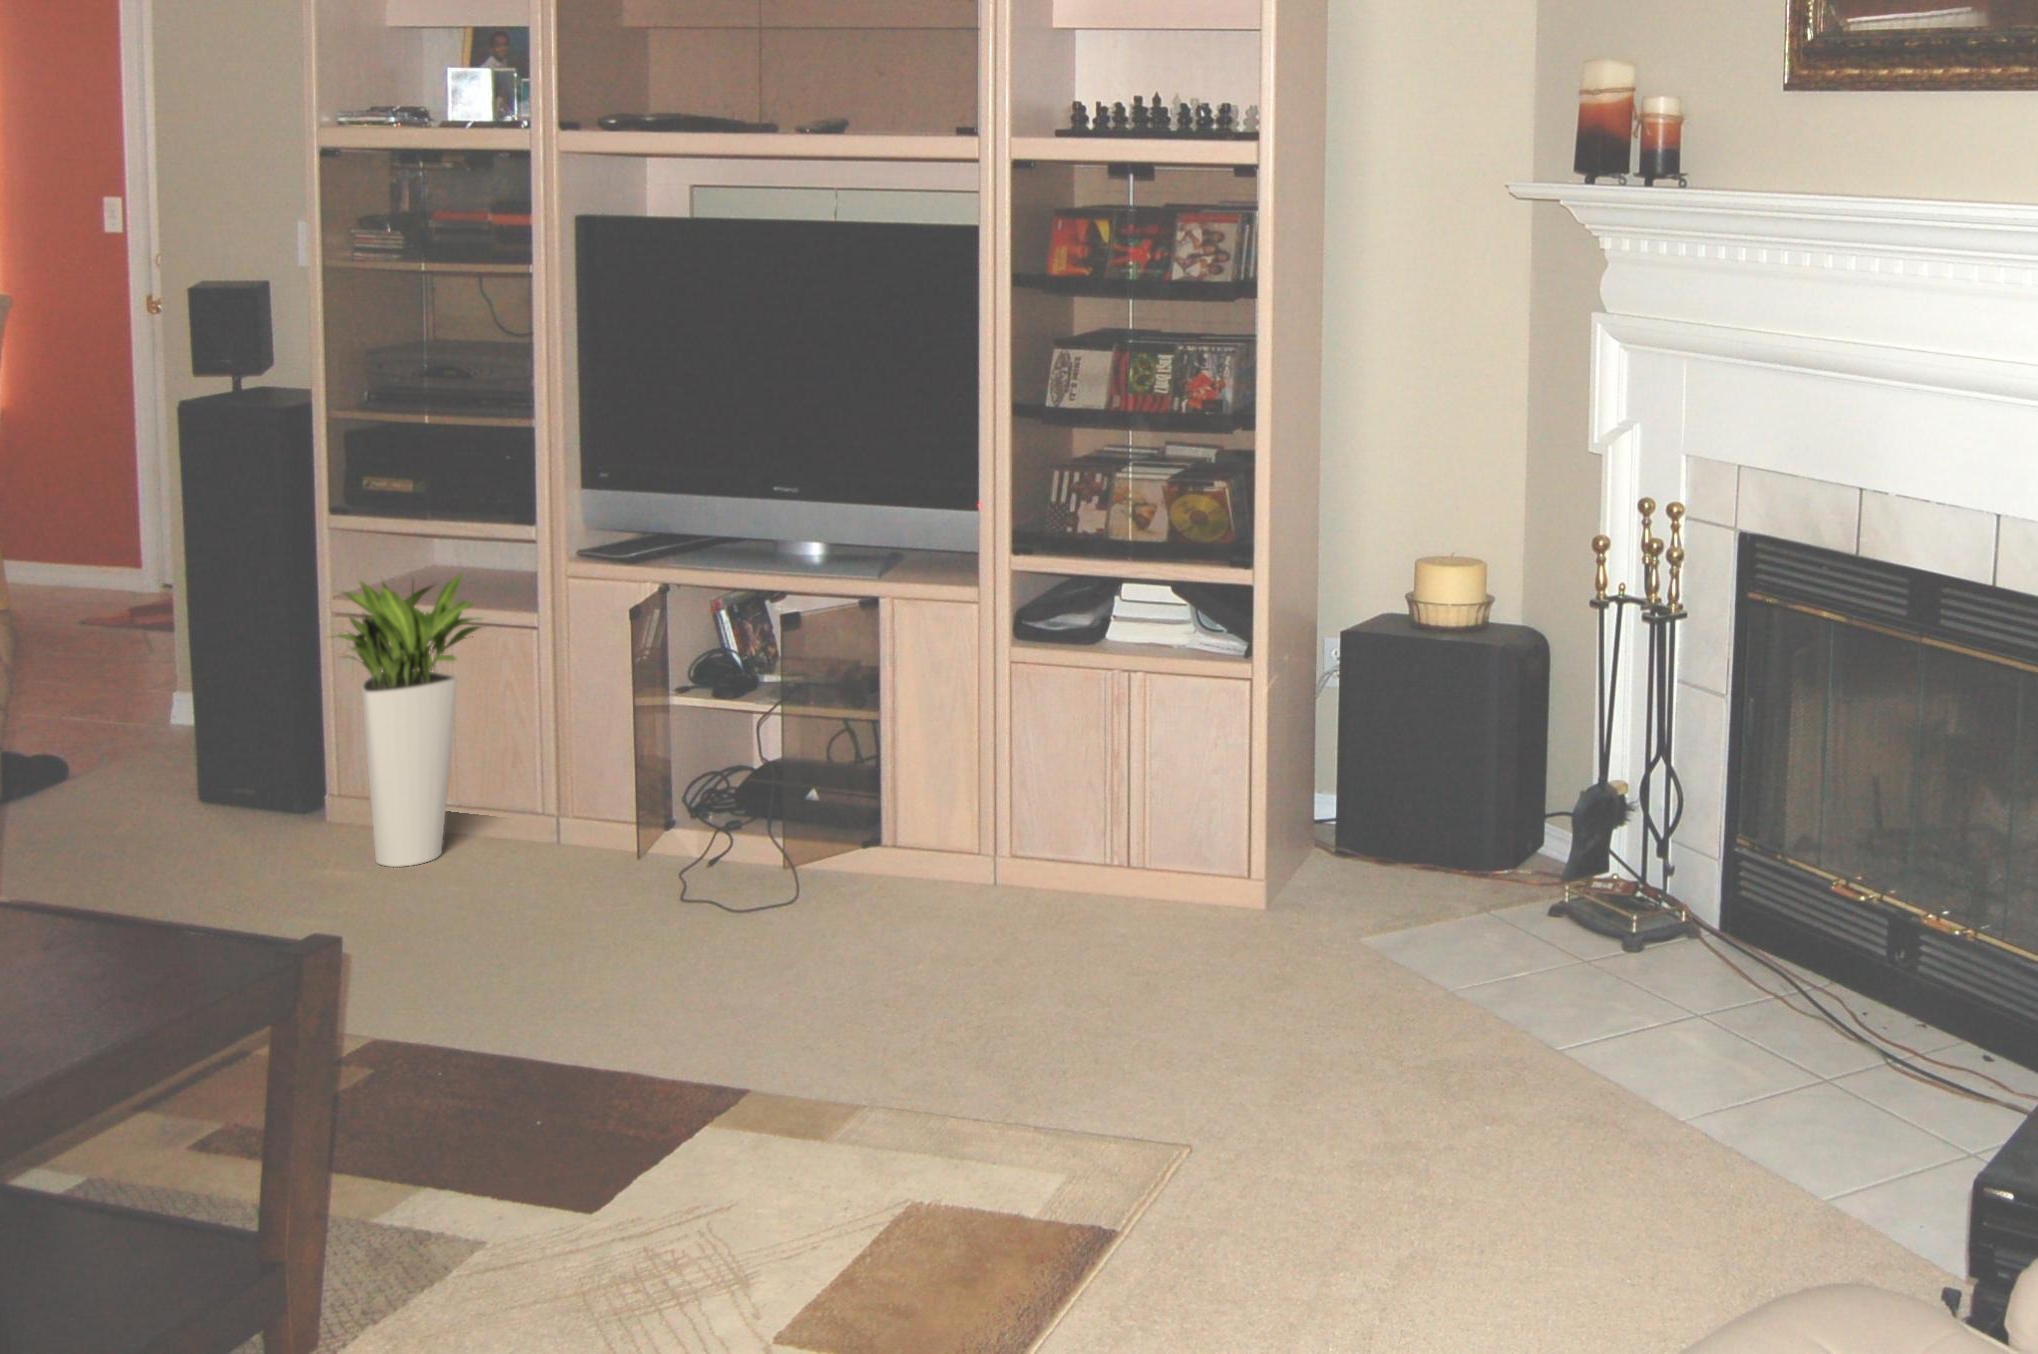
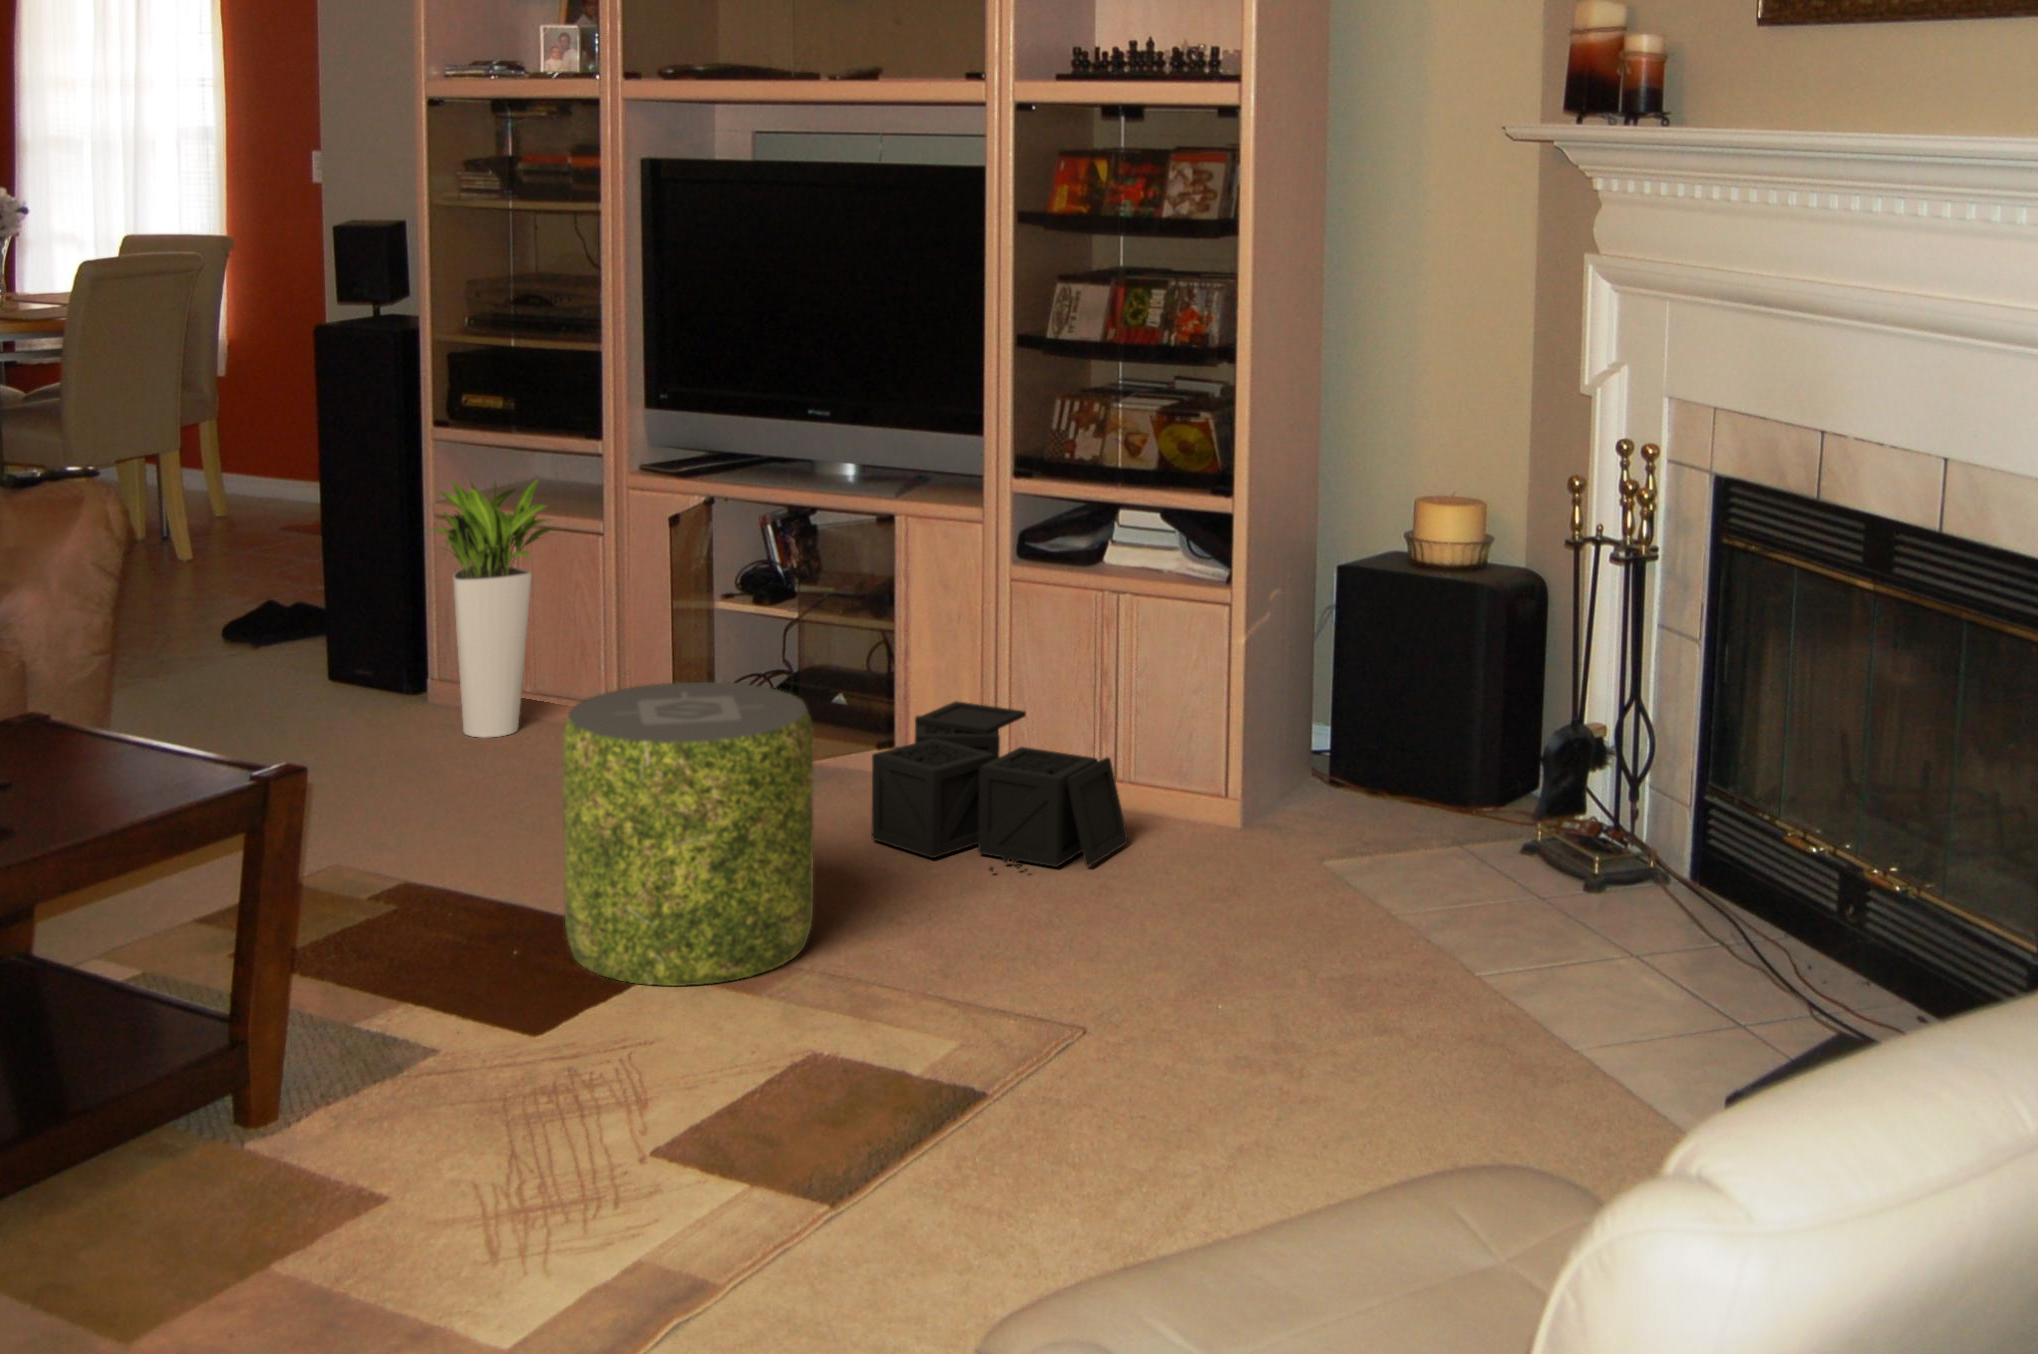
storage bin: none [883,794,1161,988] -> present [872,701,1128,871]
pouf: none [550,812,847,1179] -> present [563,682,813,986]

